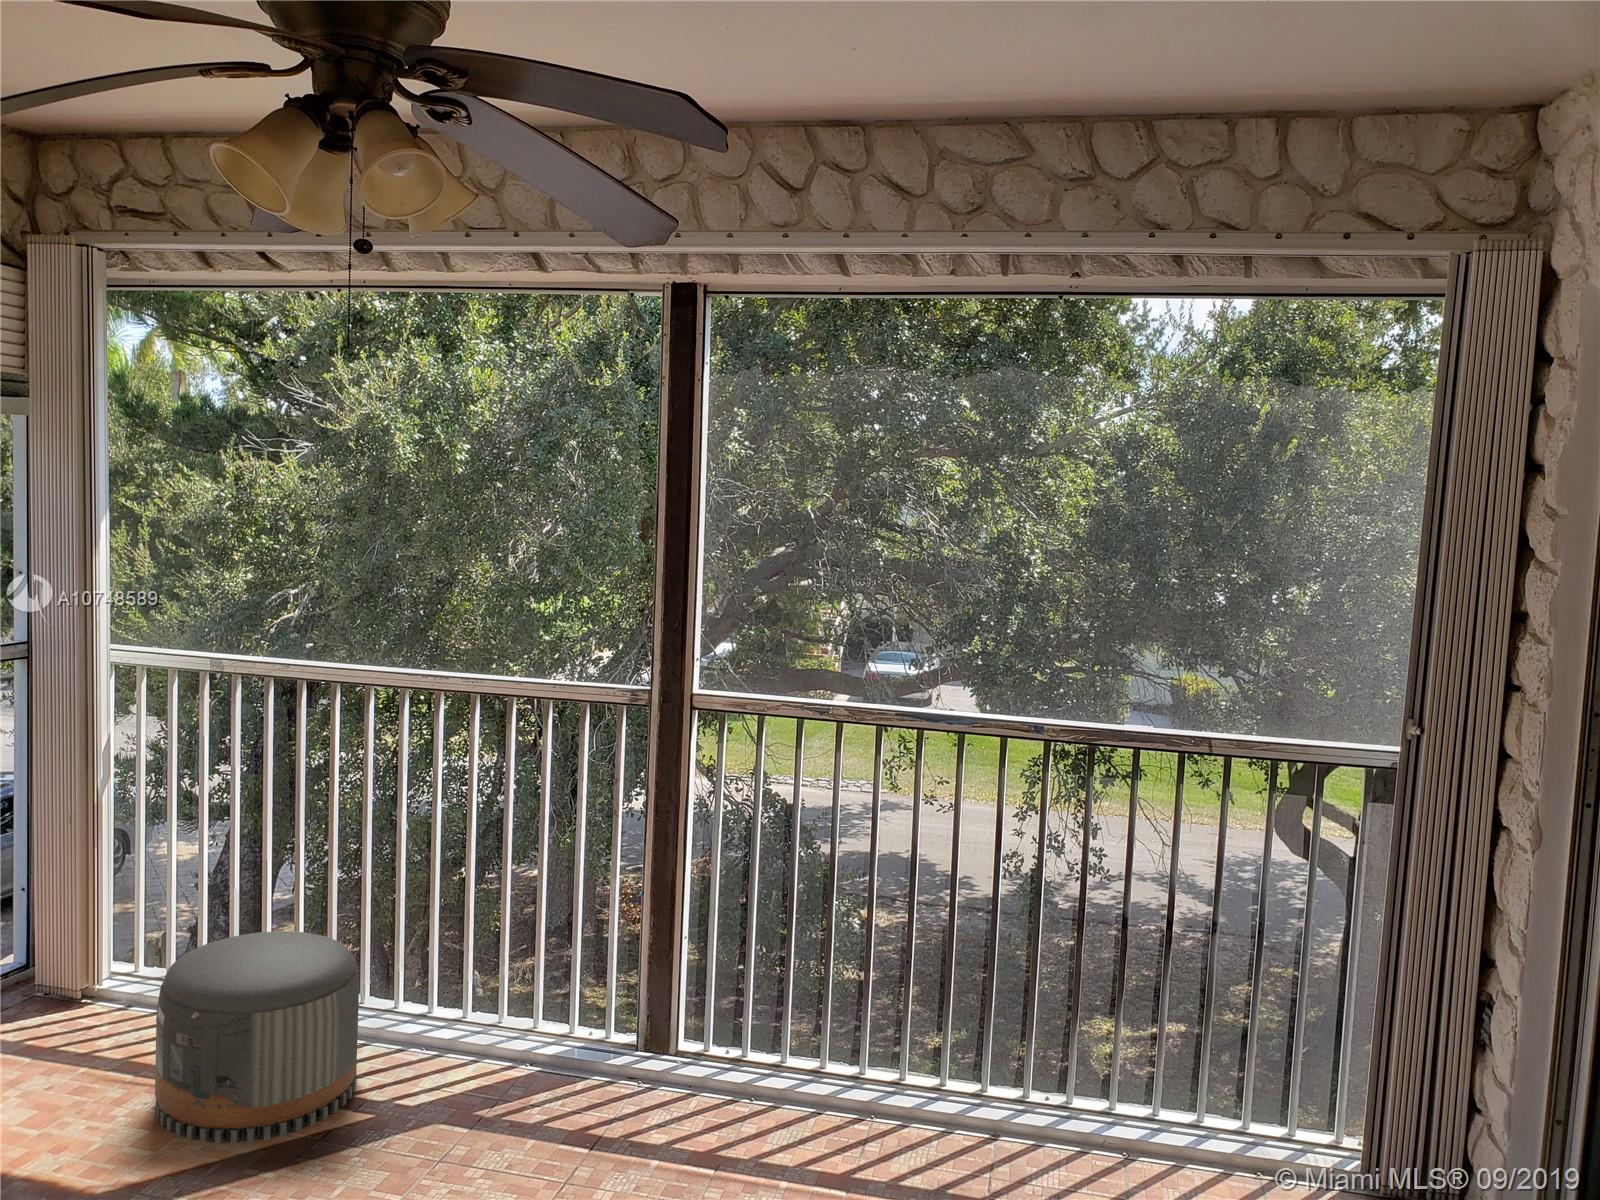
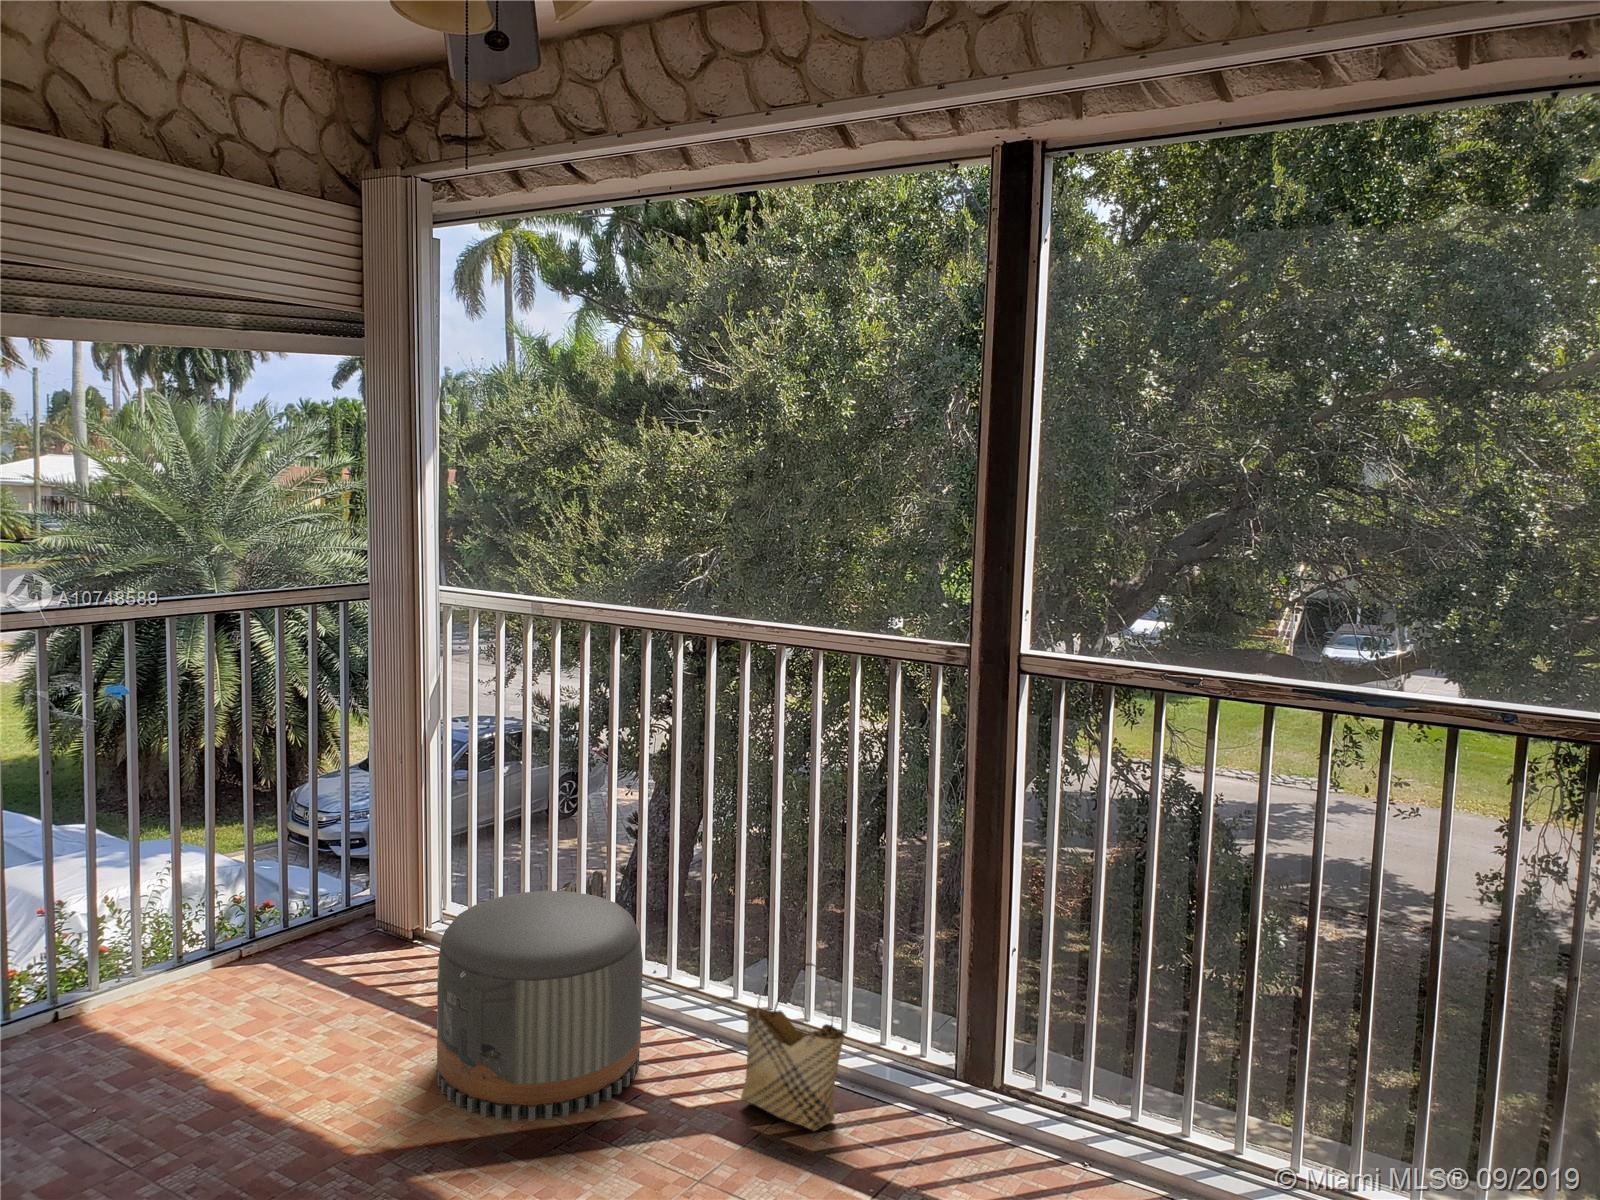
woven basket: none [459,968,552,1107] -> present [741,963,845,1130]

